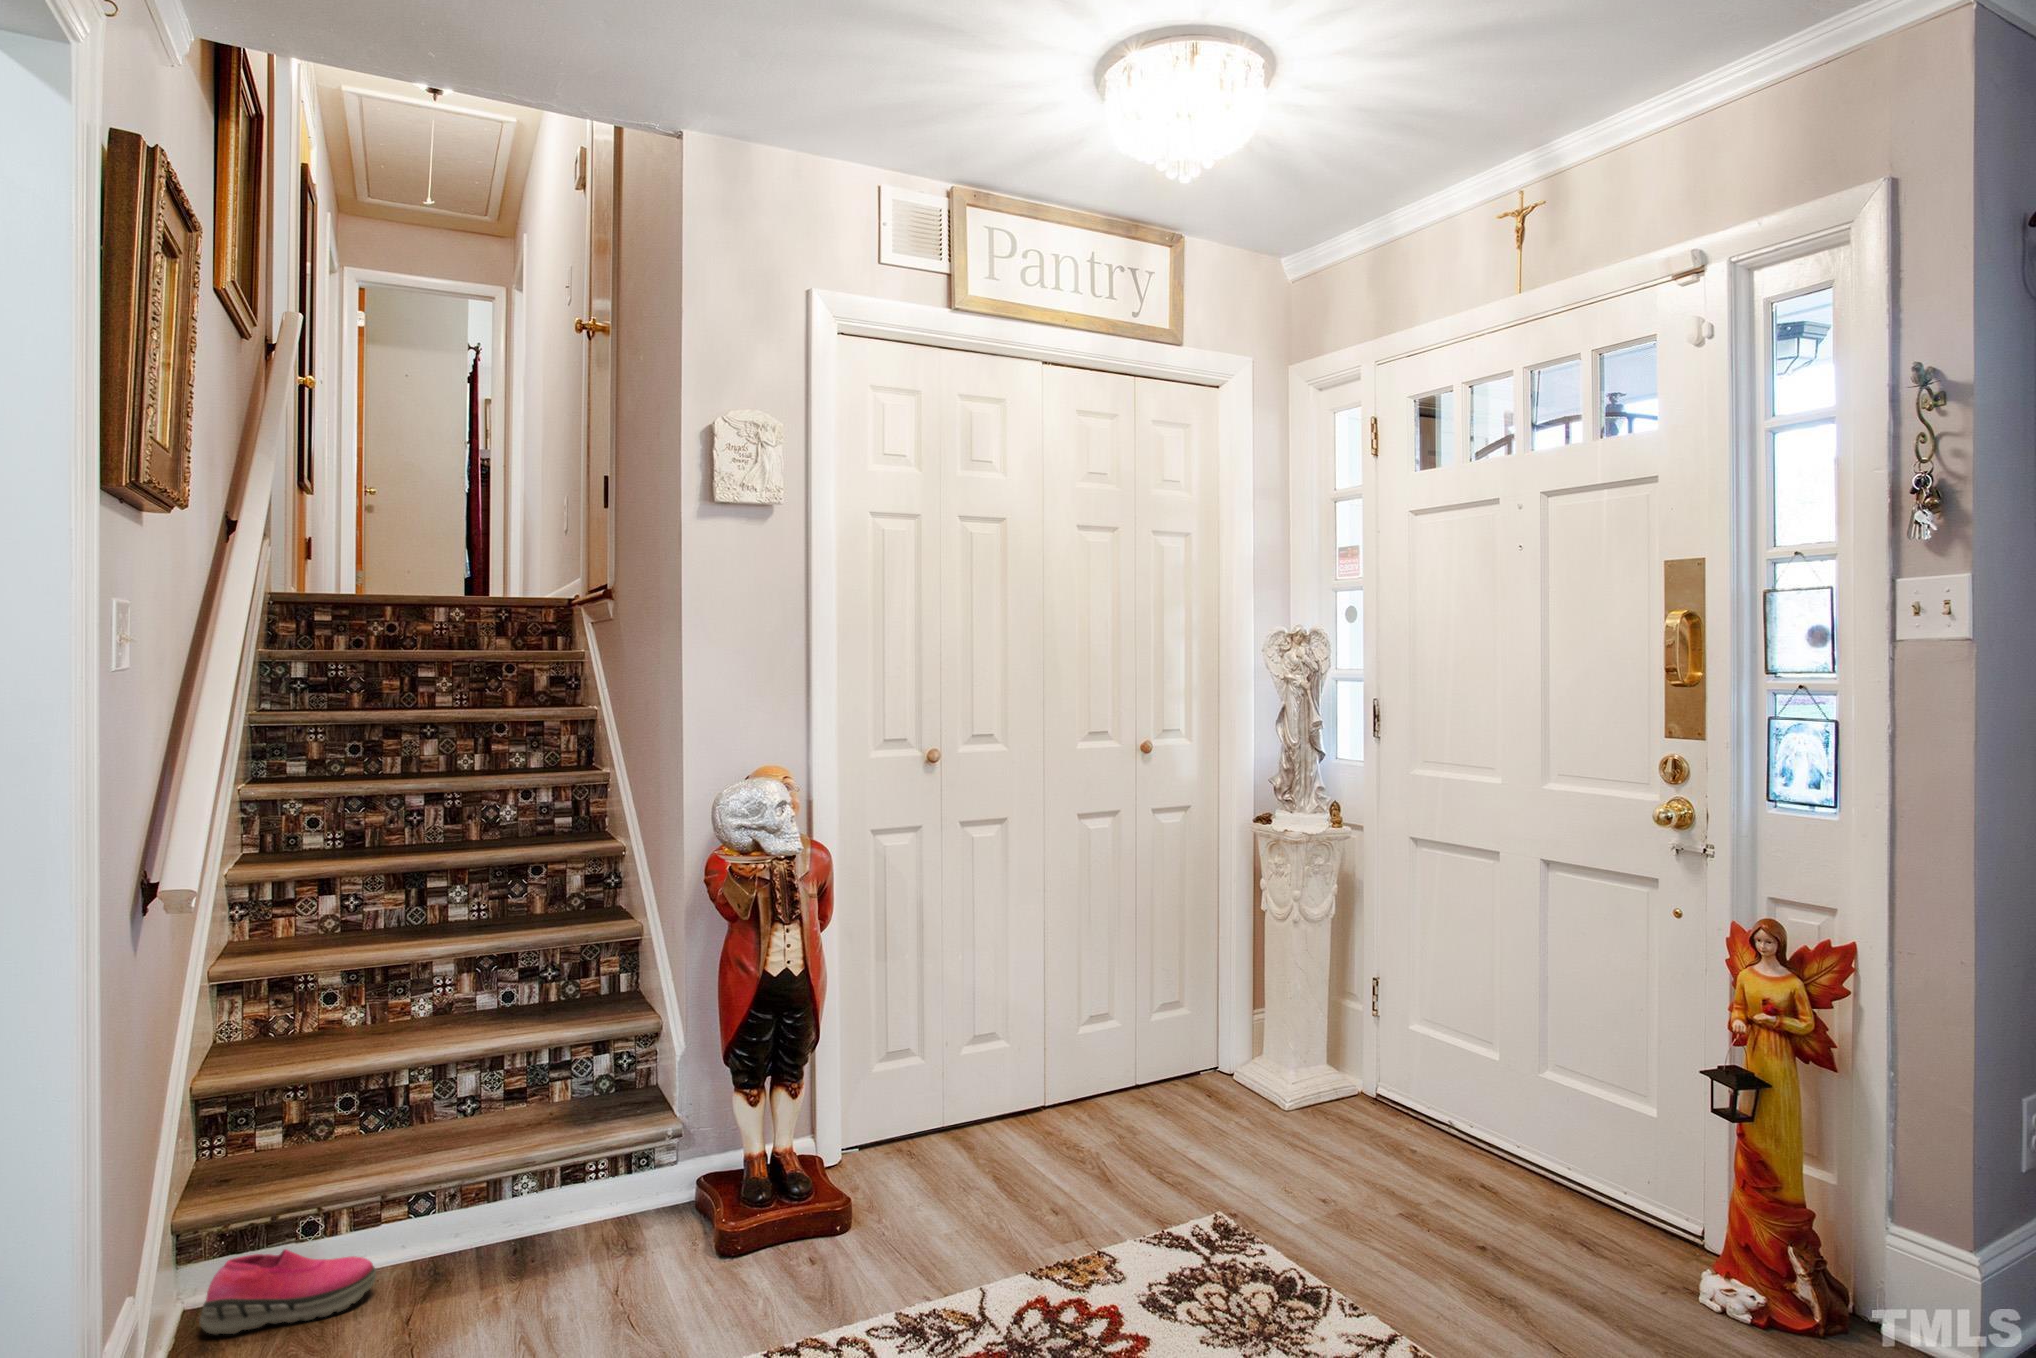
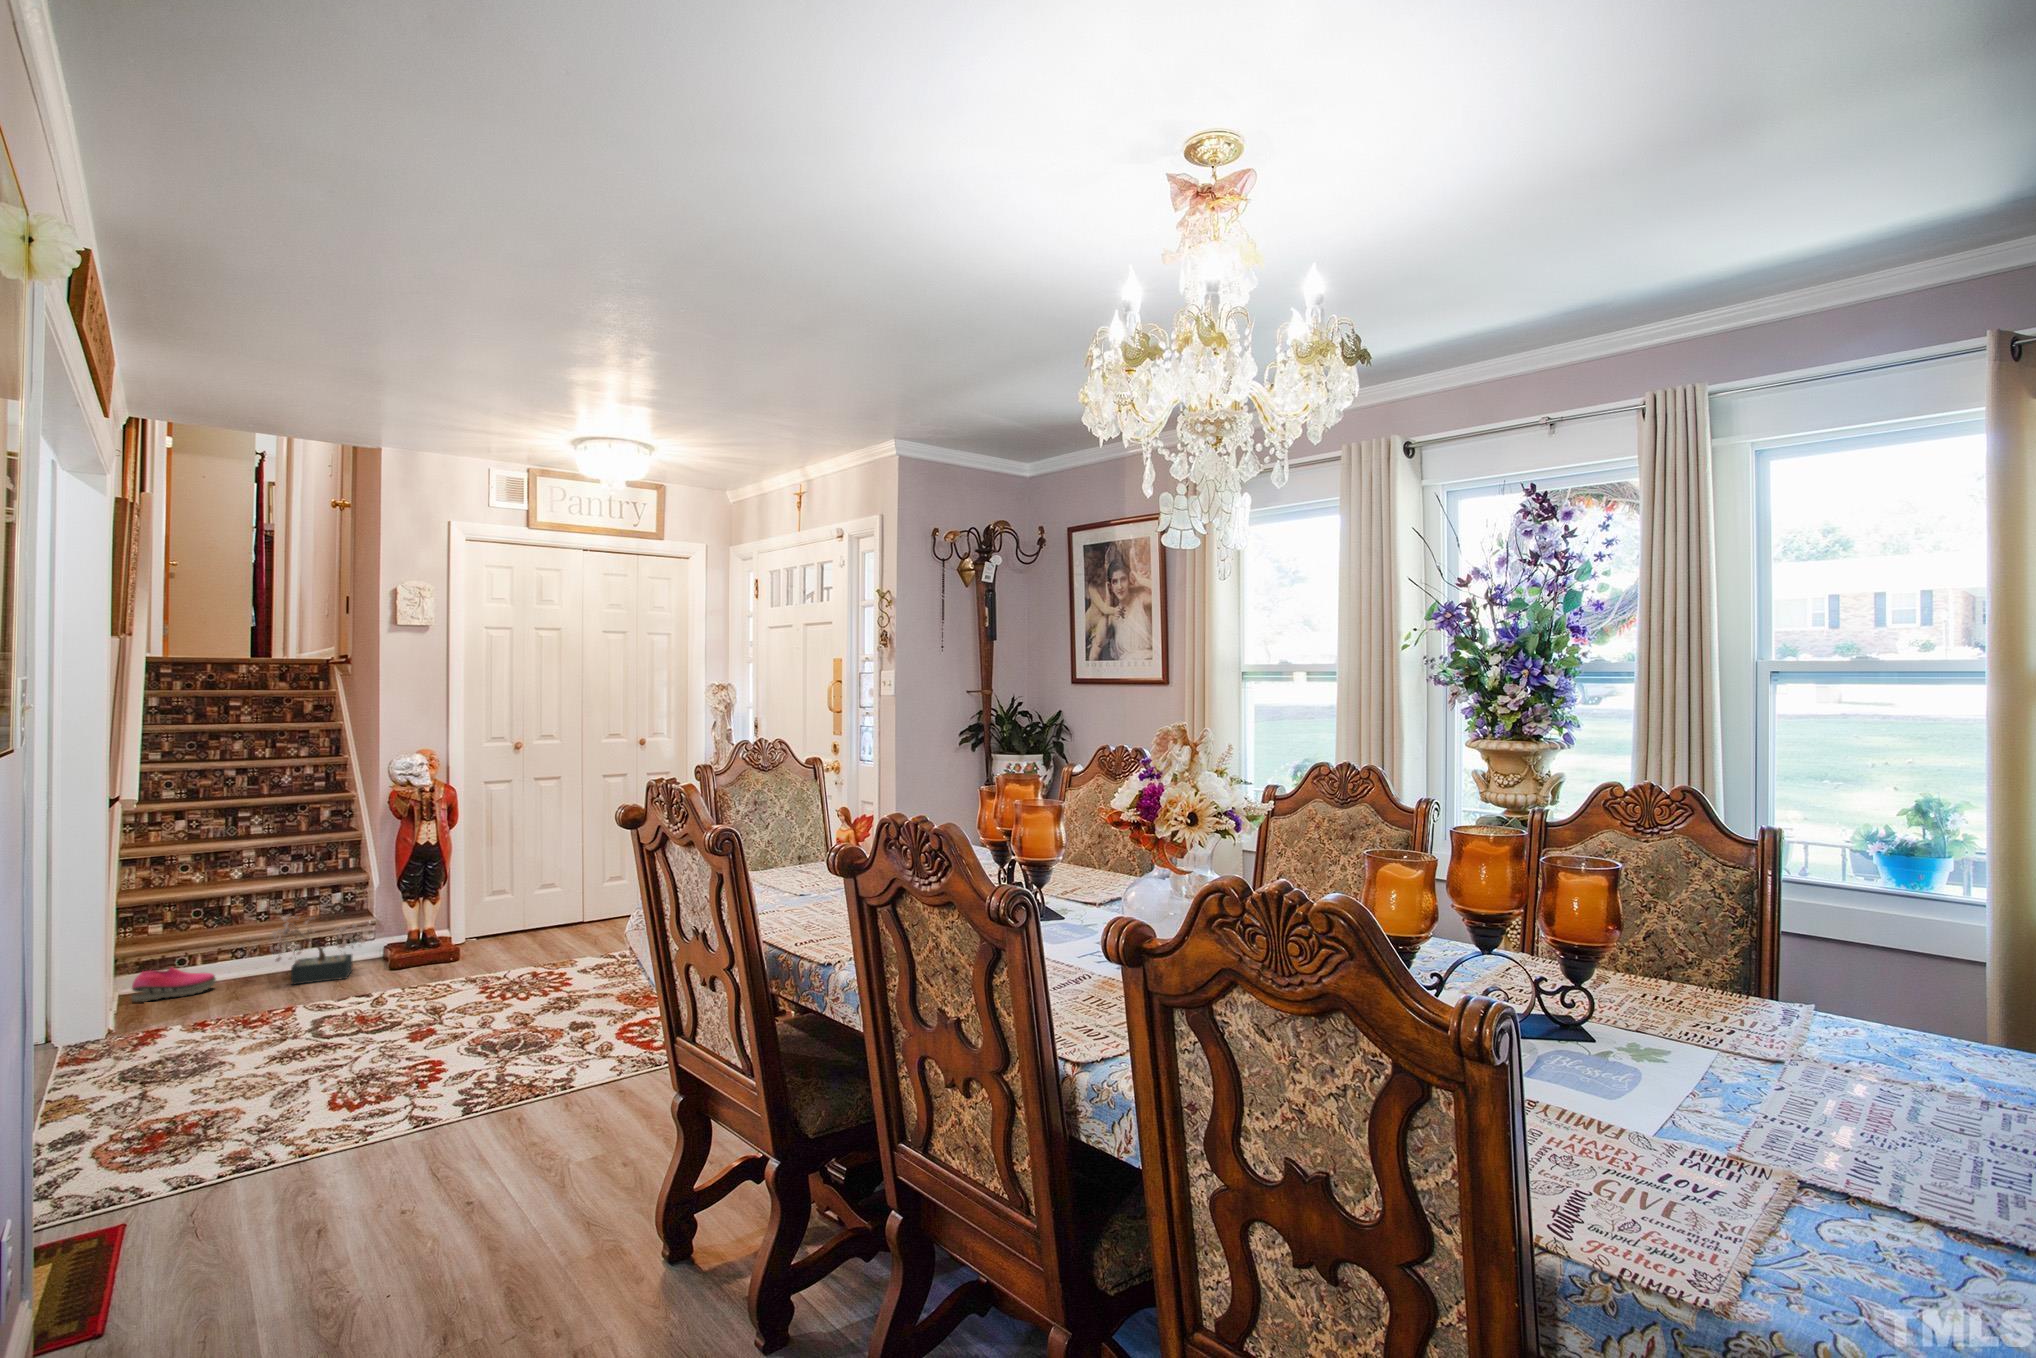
decorative plant: none [480,1123,670,1299] -> present [270,914,365,984]

